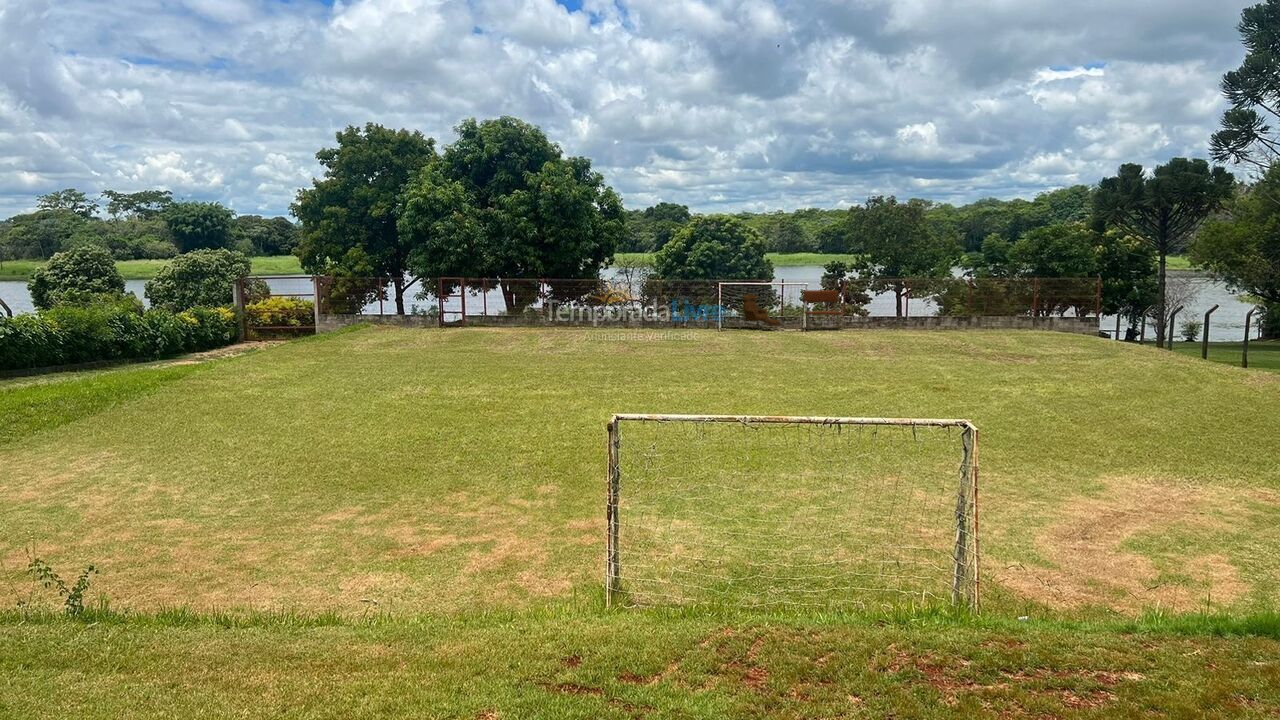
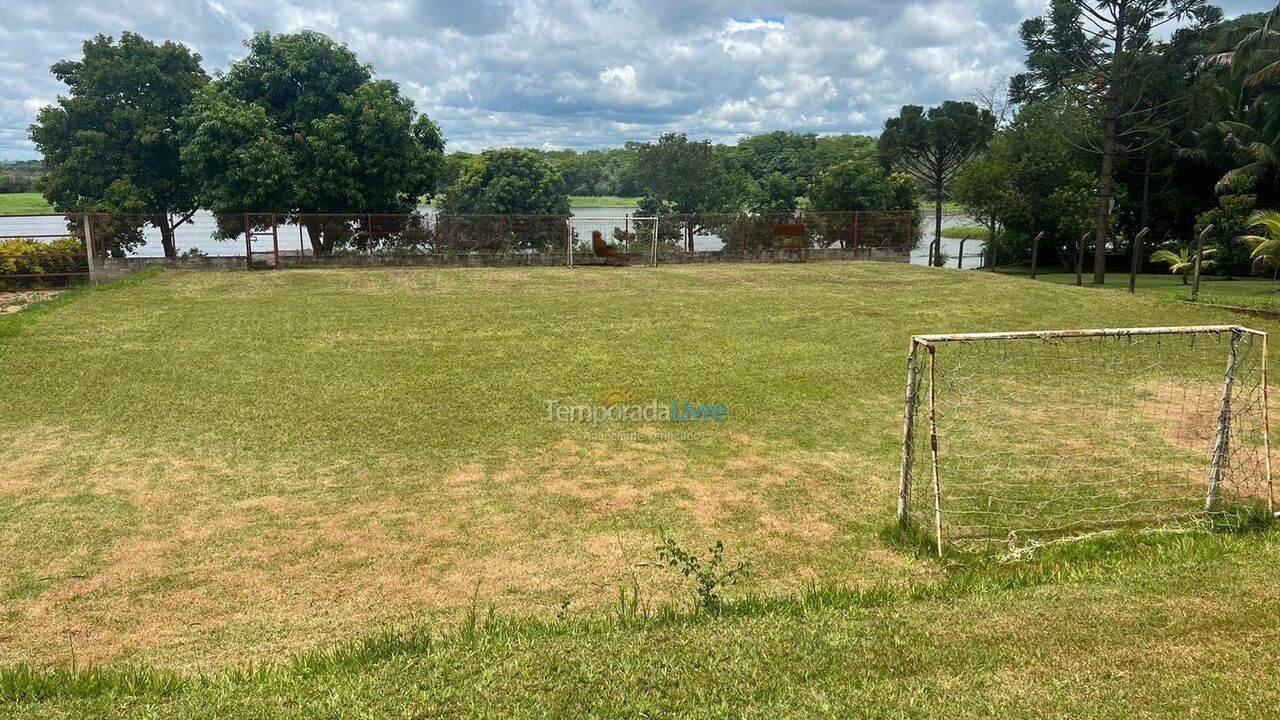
bench: present [804,290,843,330] -> present [773,224,810,263]

